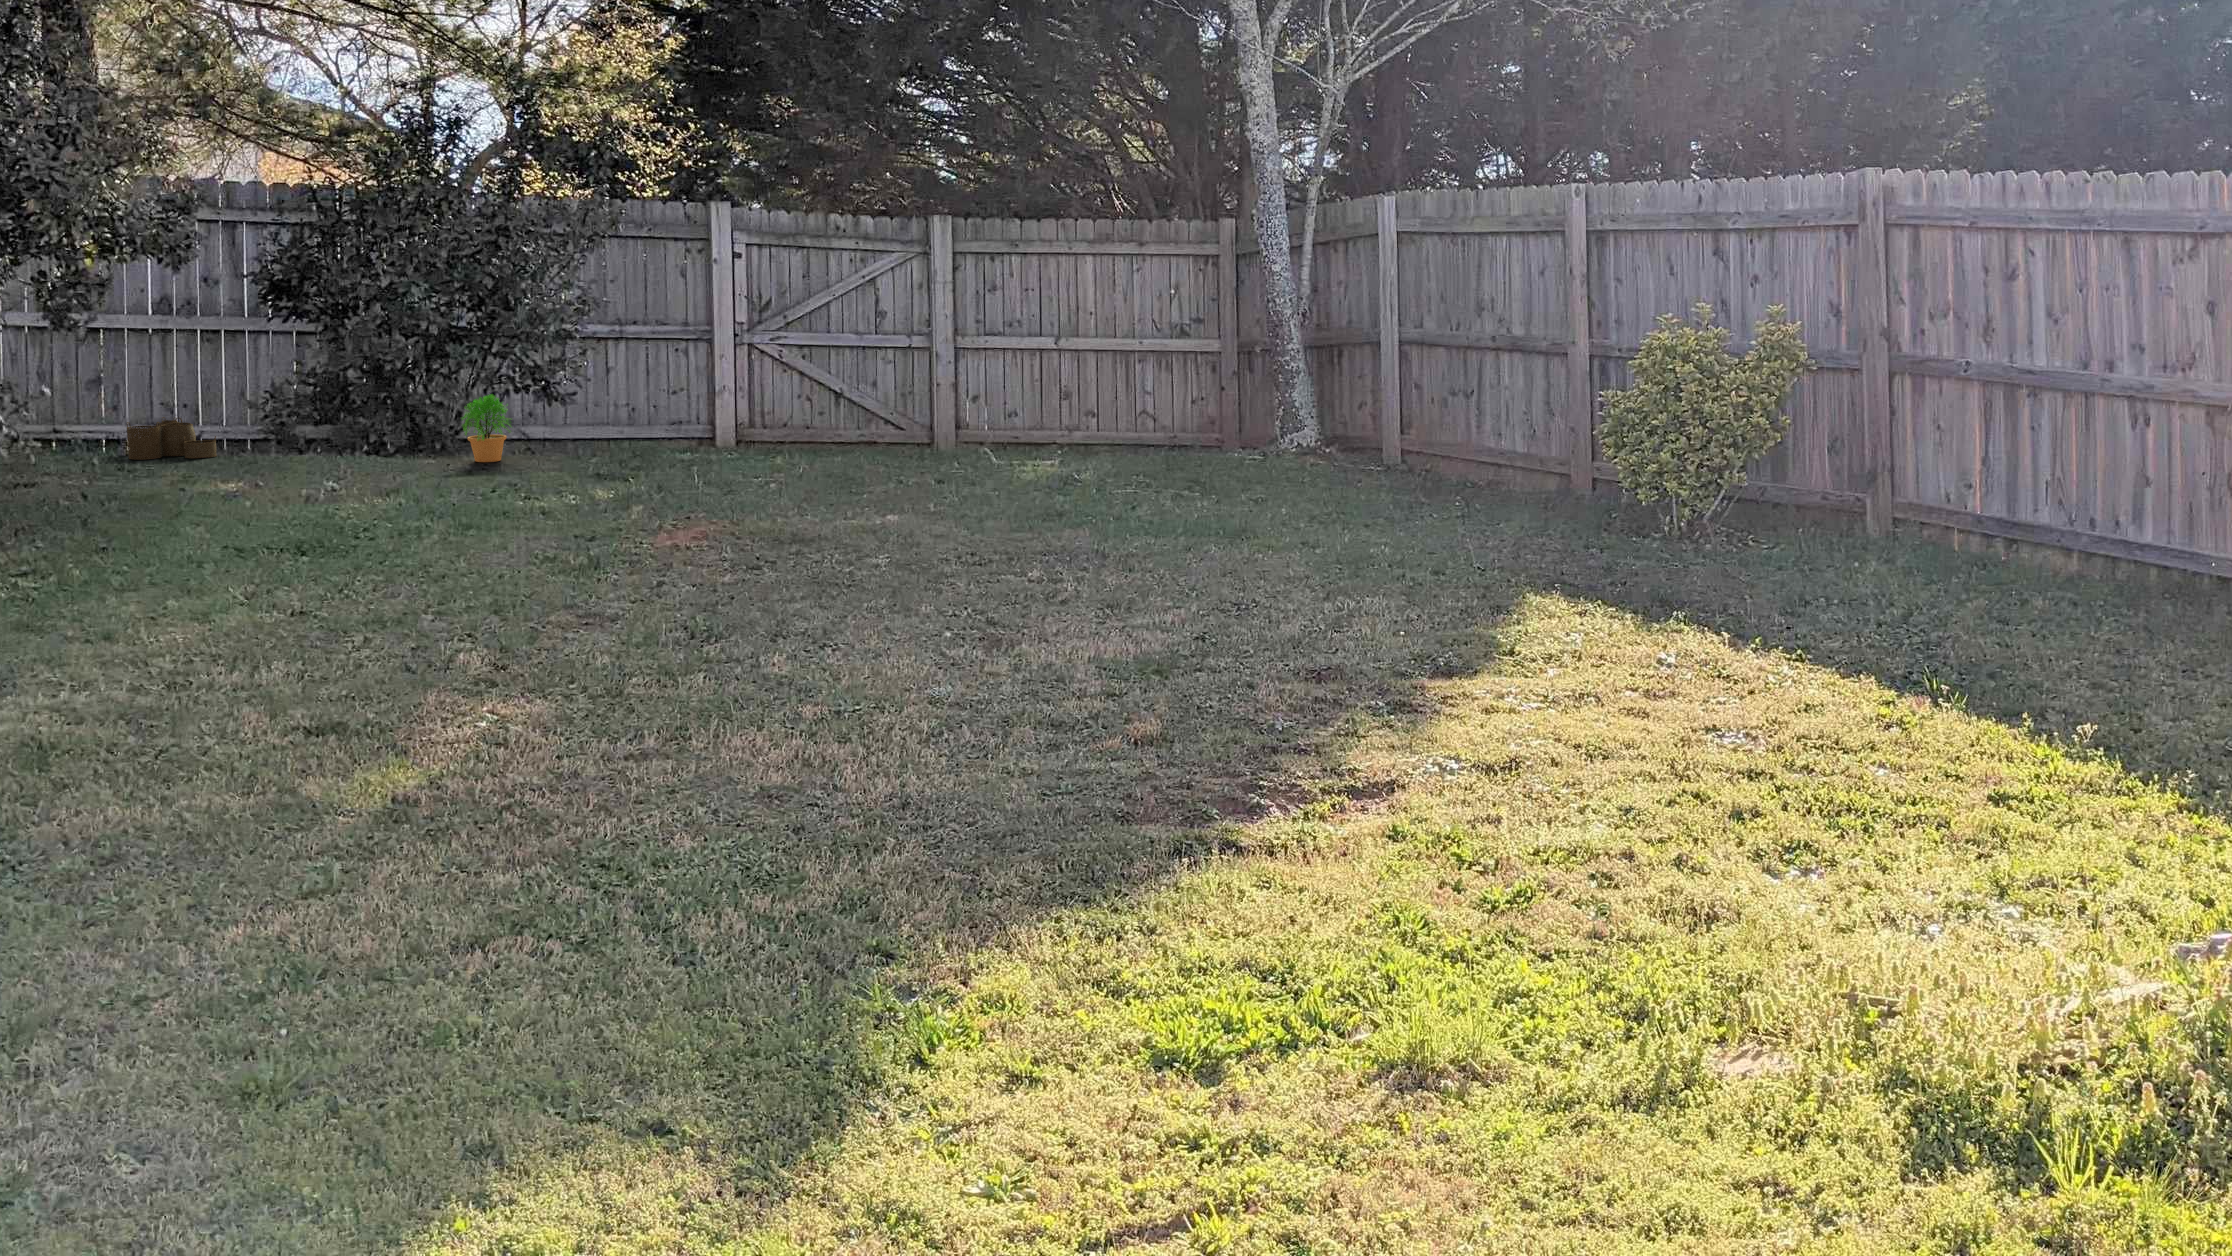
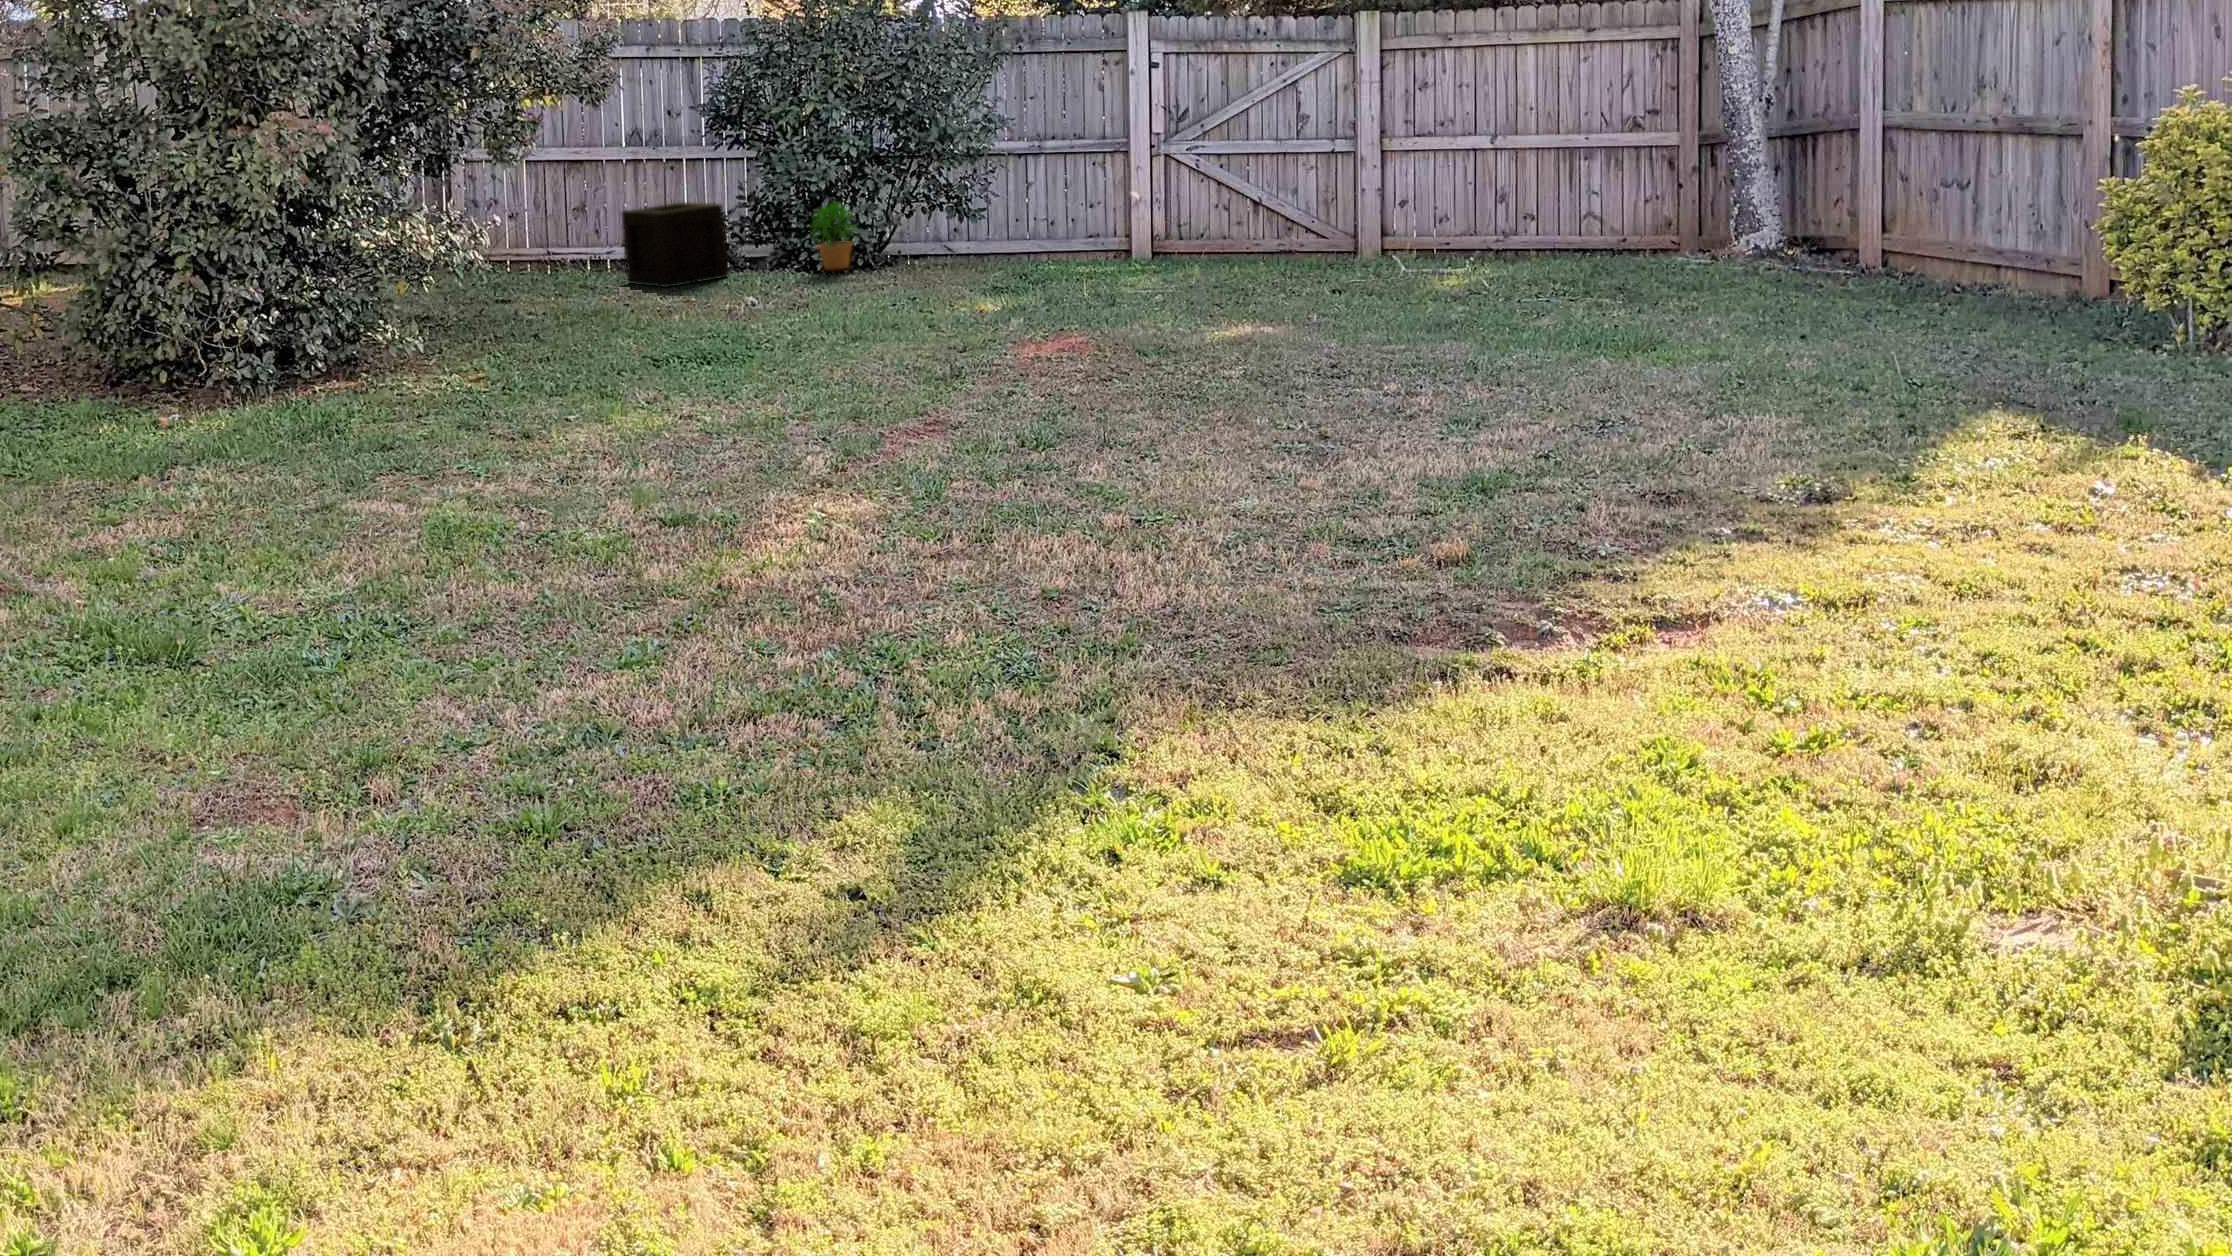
wooden crate: none [252,388,370,475] -> present [622,202,728,287]
woven basket: present [126,417,217,460] -> none [521,235,598,277]

